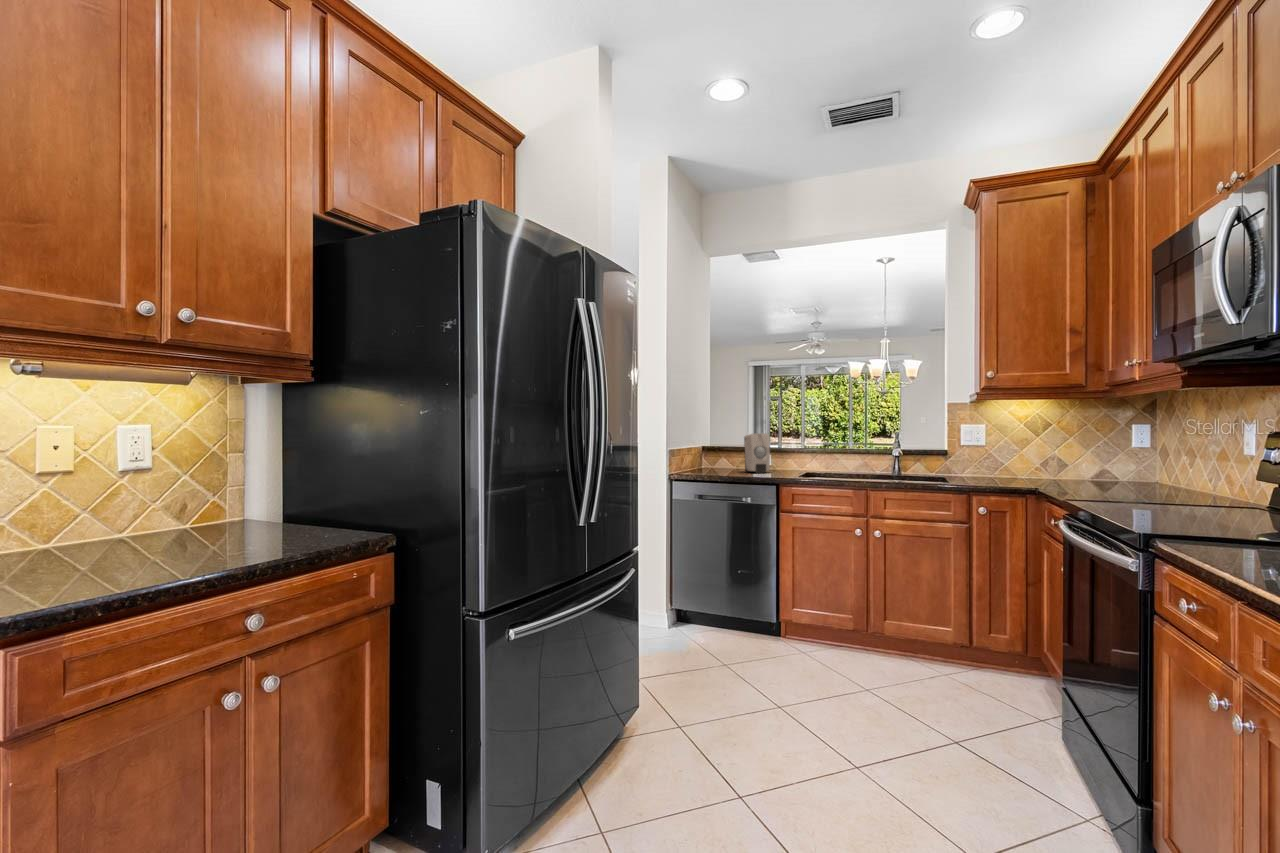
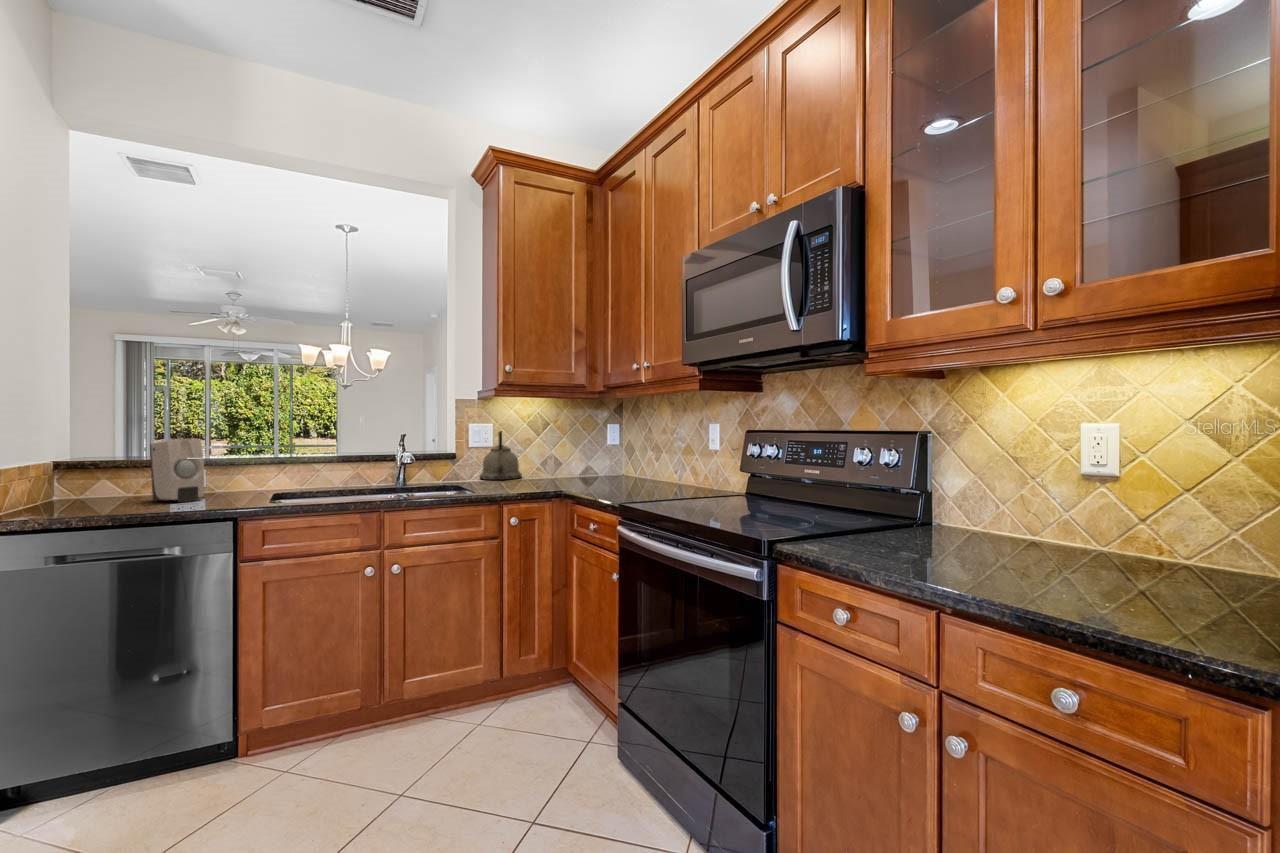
kettle: none [974,432,1019,478] -> present [480,431,522,480]

